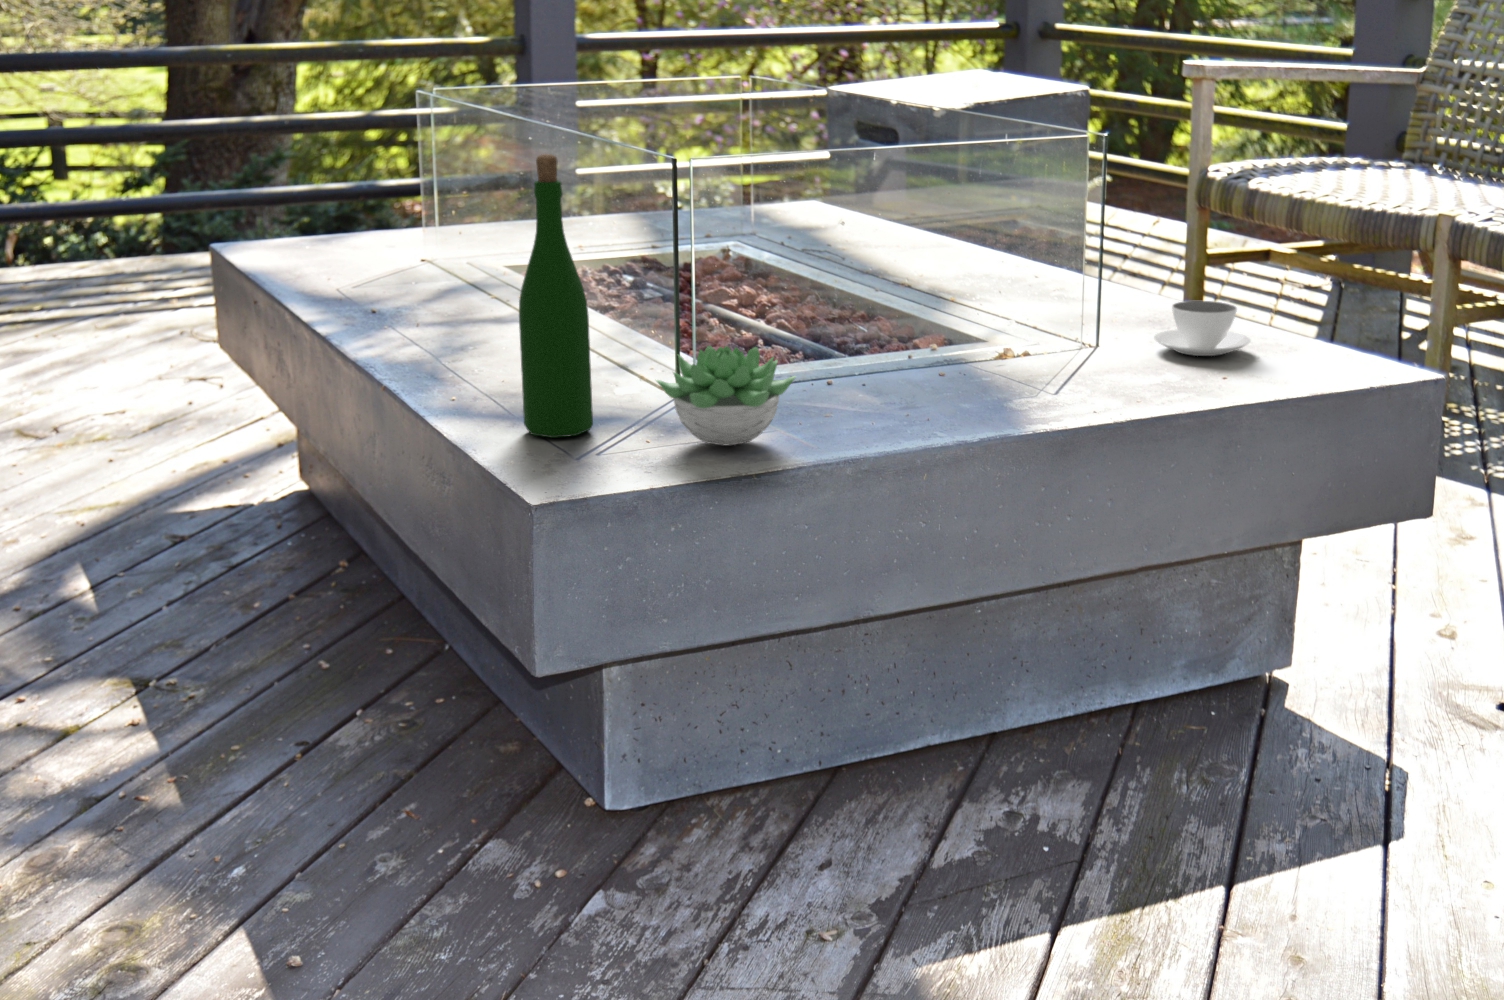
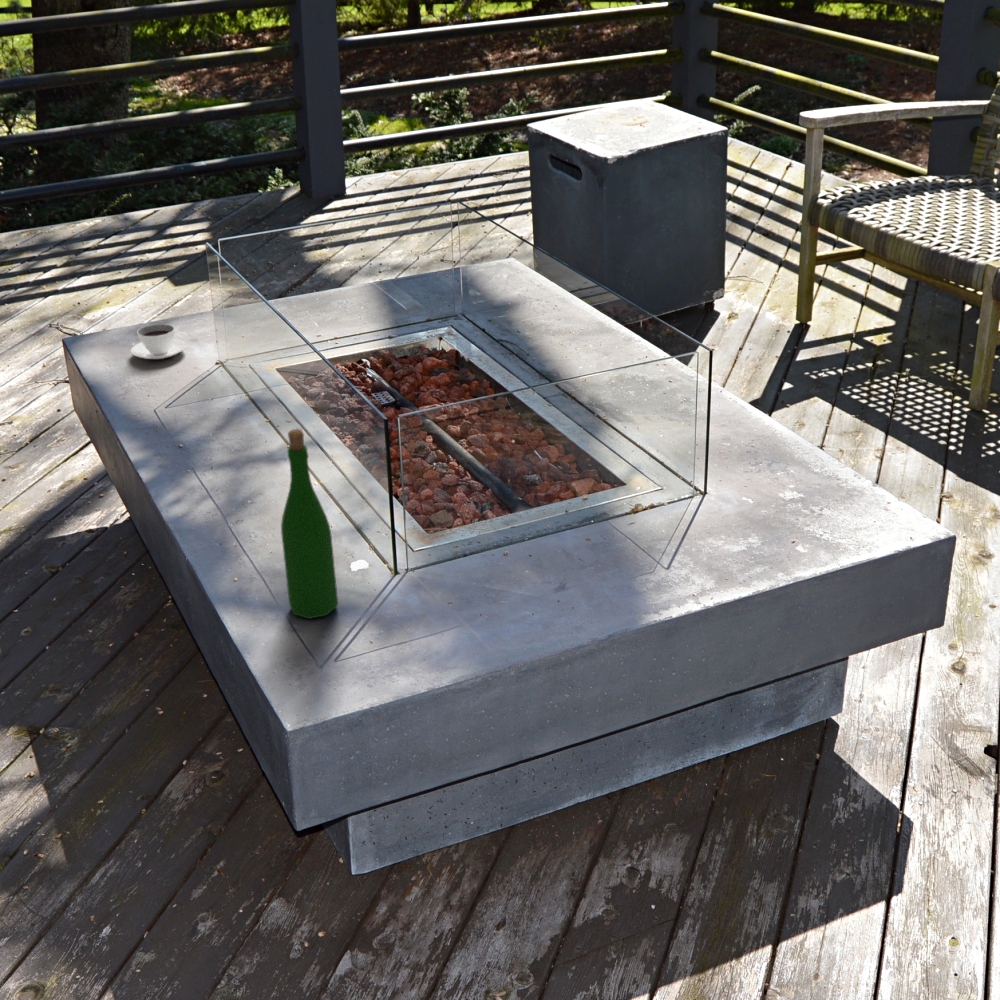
cup: present [1154,301,1251,356] -> present [131,324,186,359]
succulent plant: present [656,346,796,445] -> none [379,554,481,632]

